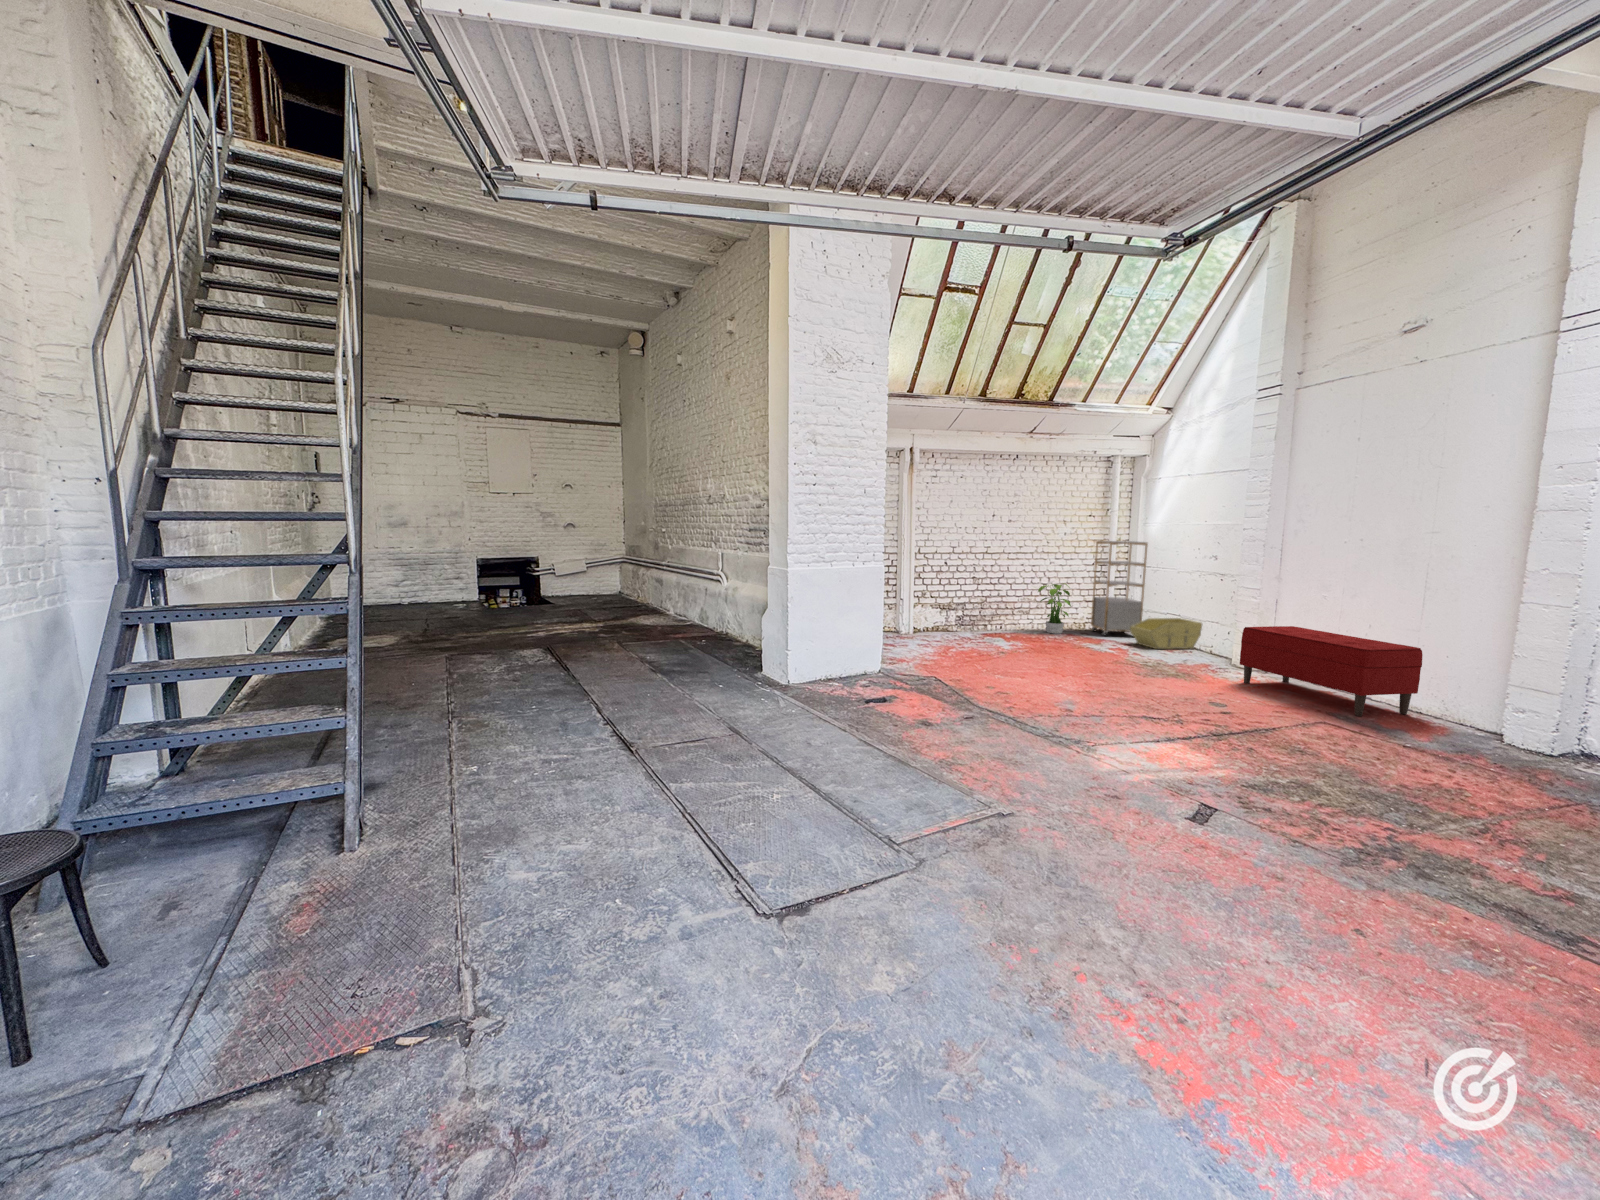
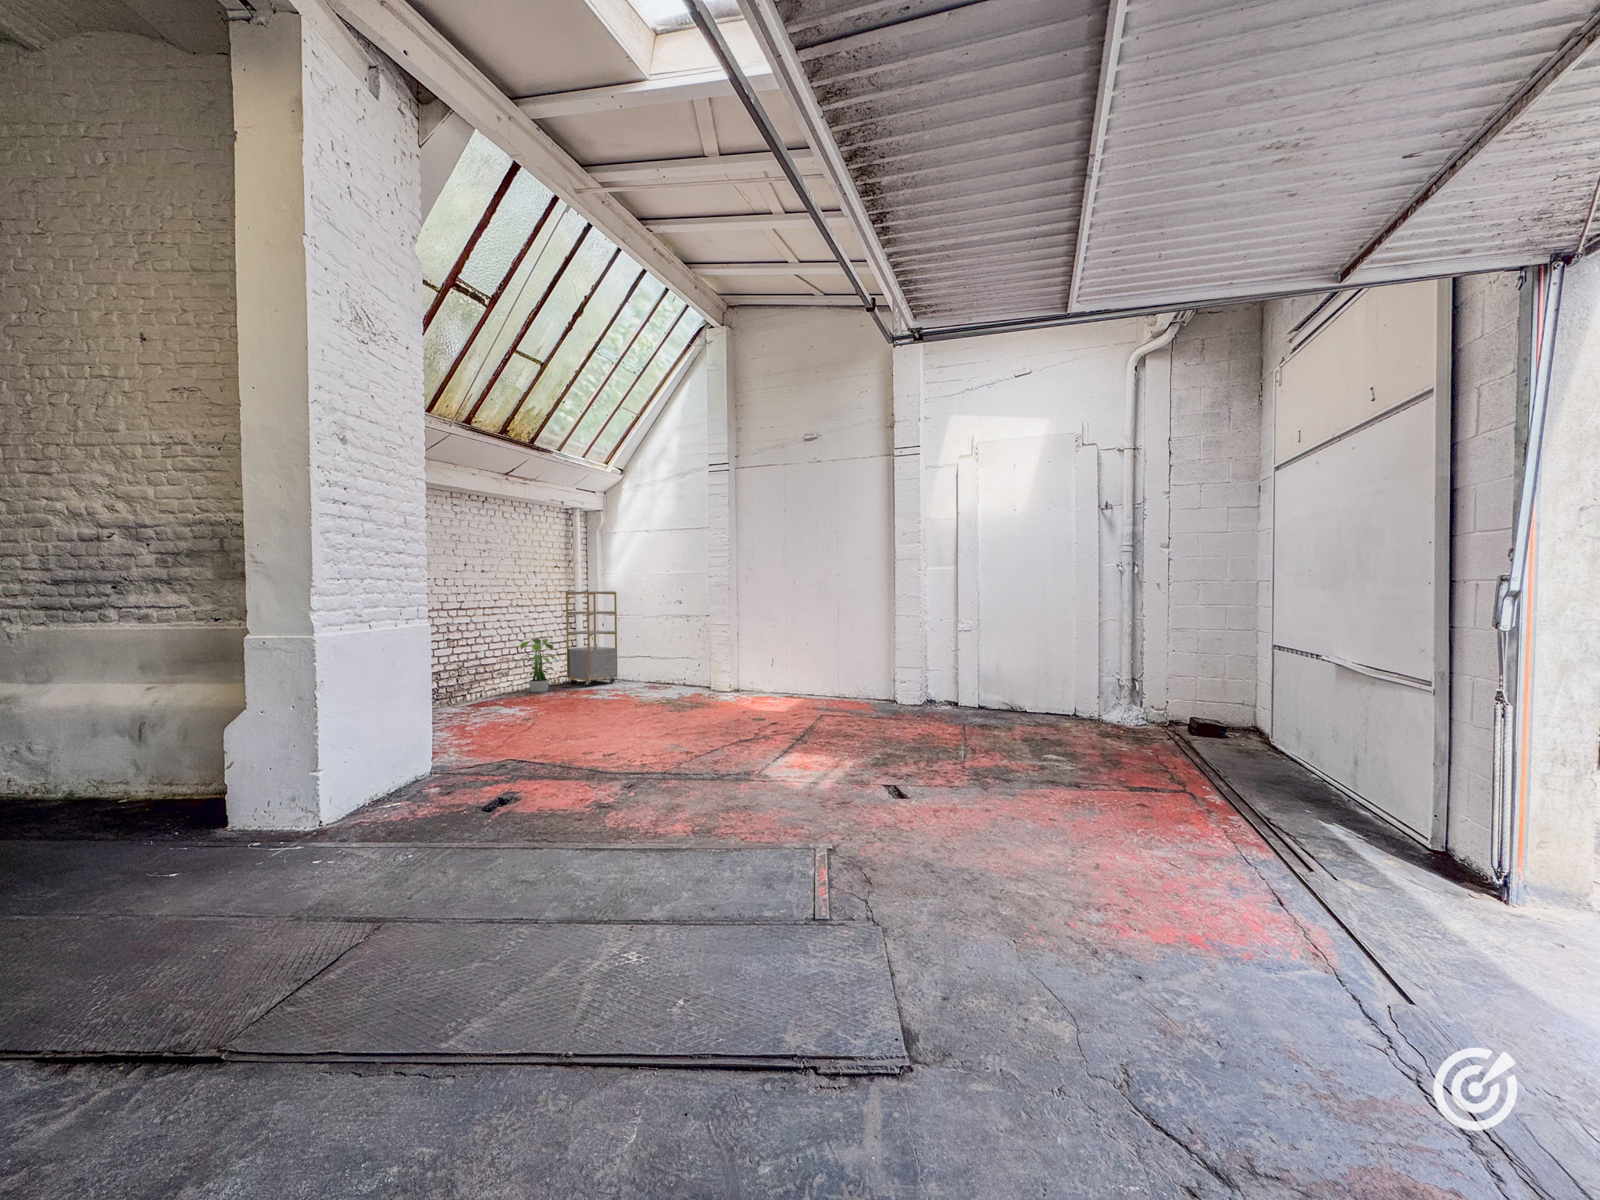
storage bin: present [1130,618,1202,649] -> none [618,659,673,689]
bench: present [1240,626,1423,716] -> none [740,651,849,707]

